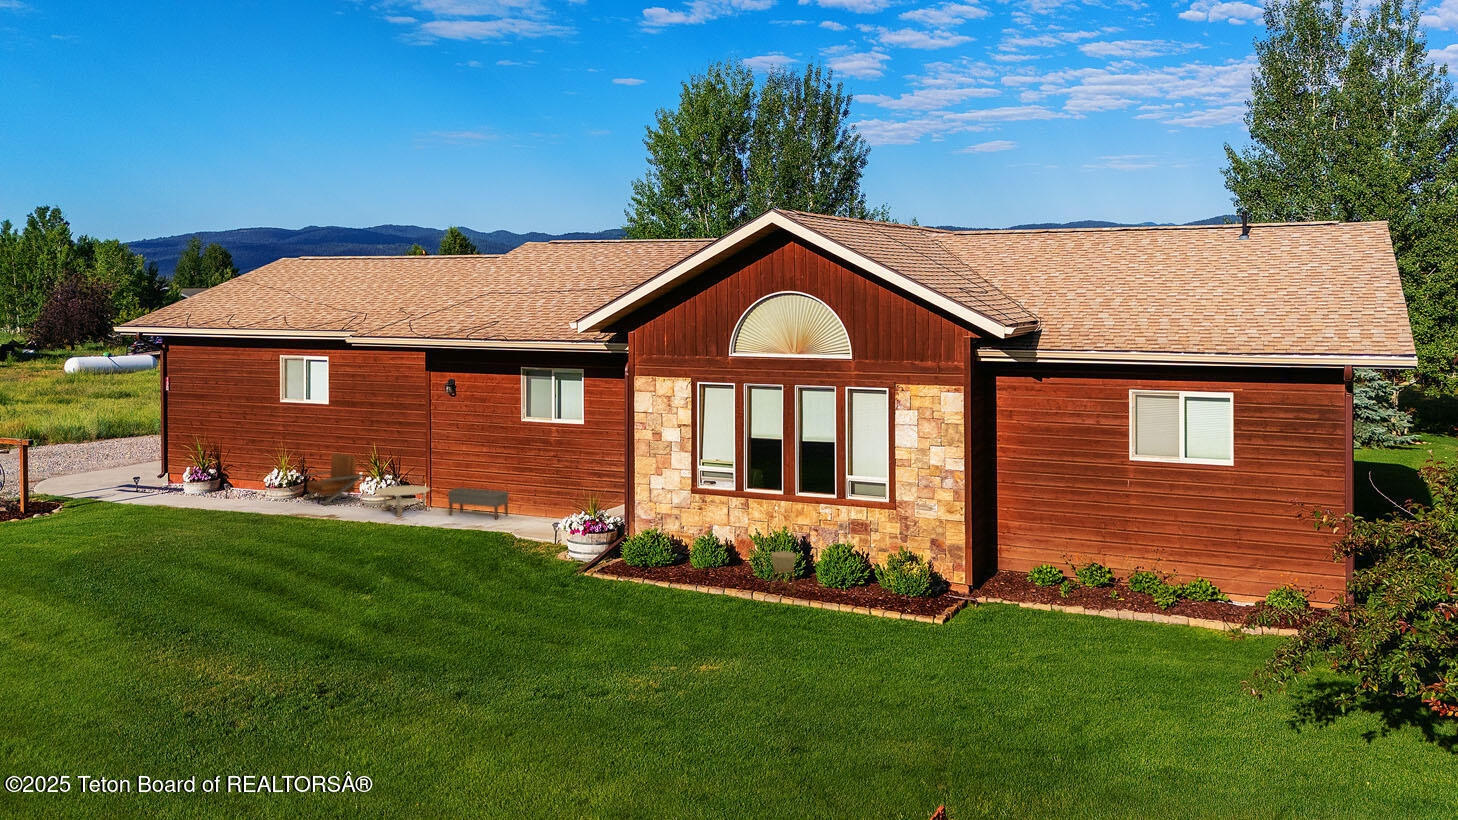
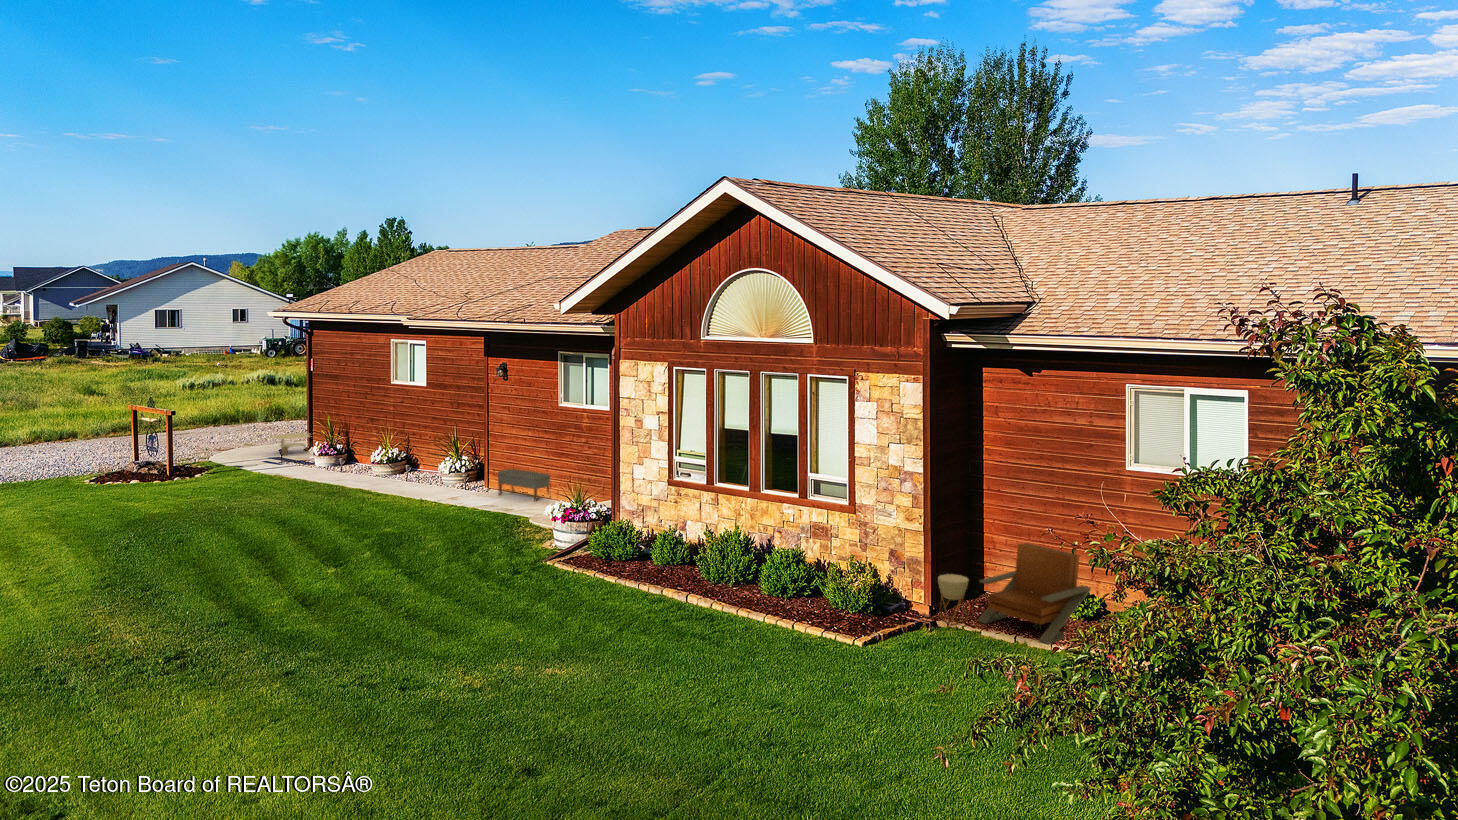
lounge chair: present [304,453,362,505] -> present [978,543,1091,644]
round table: present [374,486,430,516] -> present [270,433,311,455]
planter: present [770,551,796,593] -> present [938,574,968,625]

